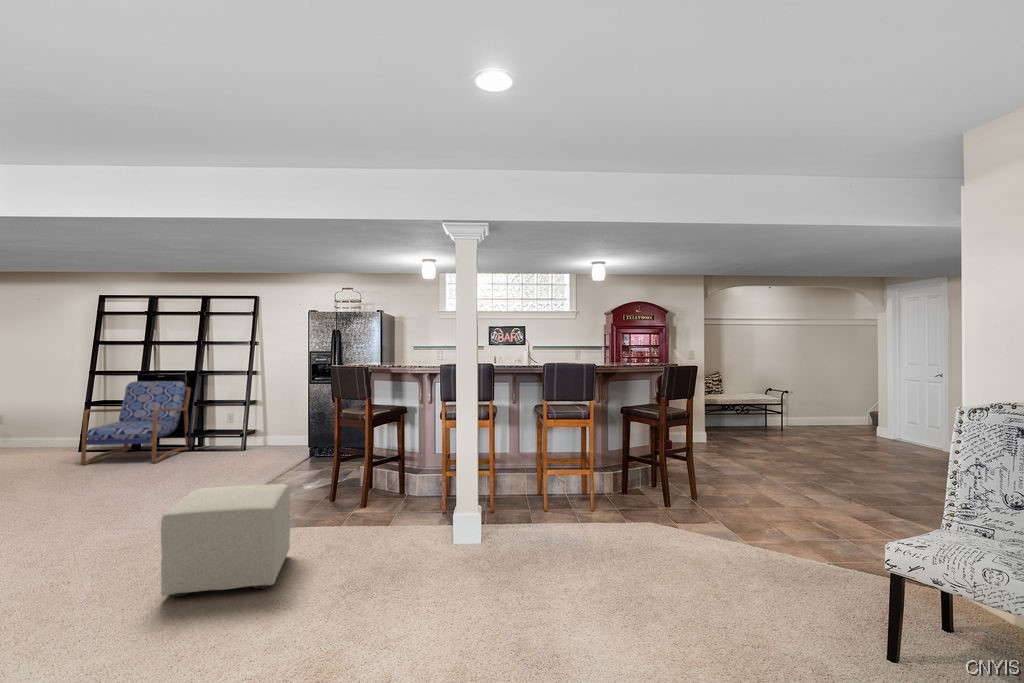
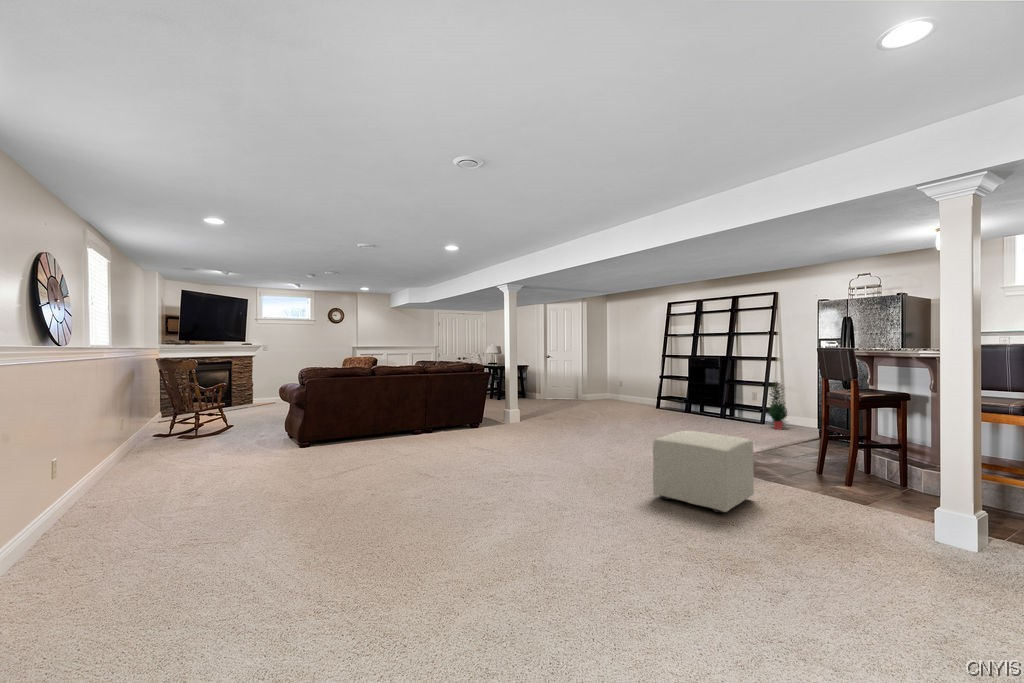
armchair: present [81,381,191,465] -> none [652,362,724,422]
potted plant: none [248,397,275,456] -> present [768,382,787,430]

